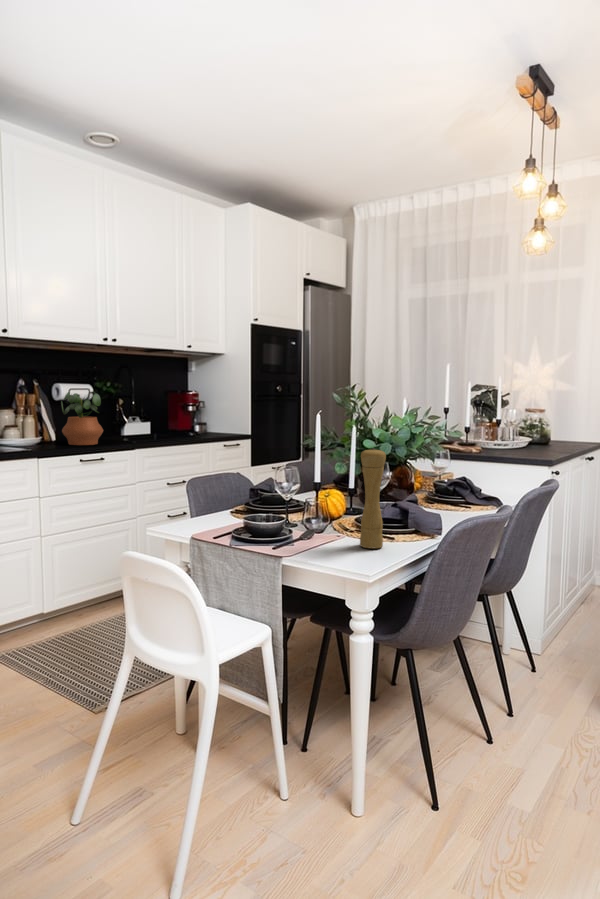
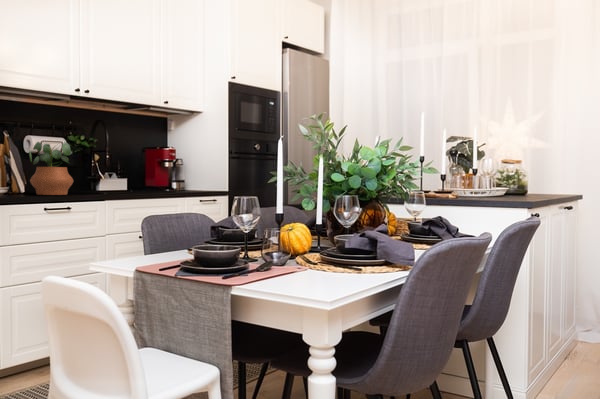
pepper mill: present [360,448,386,548] -> none [323,165,351,279]

